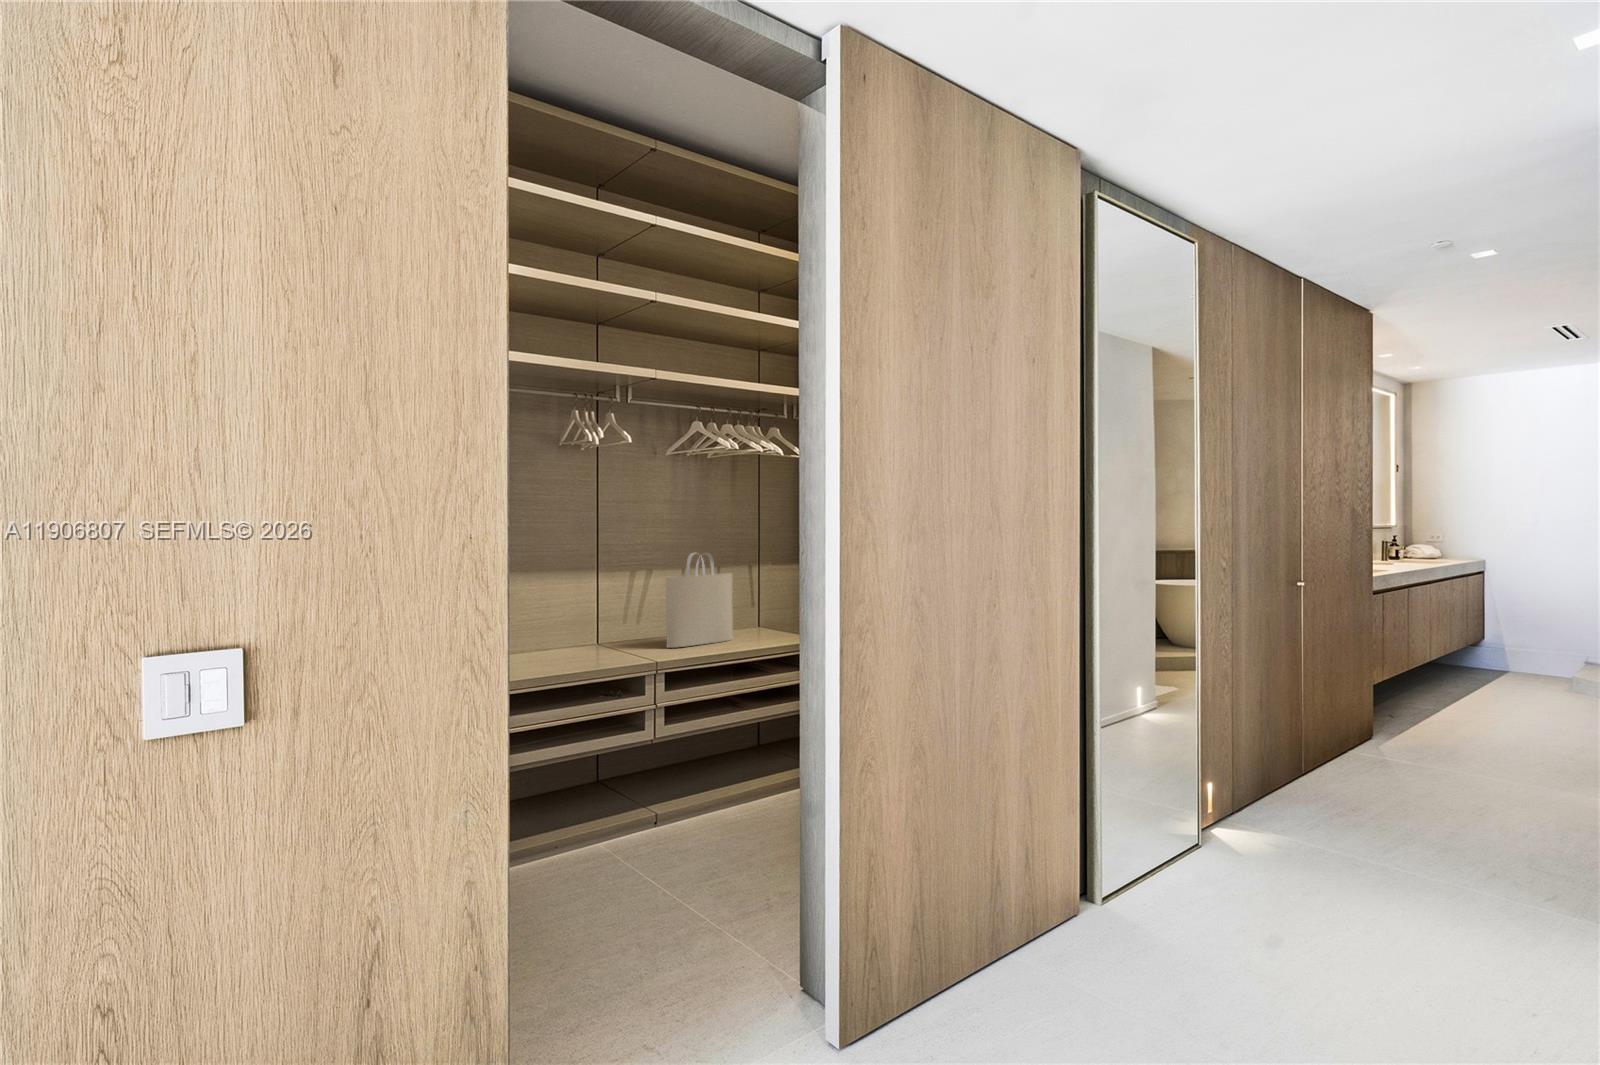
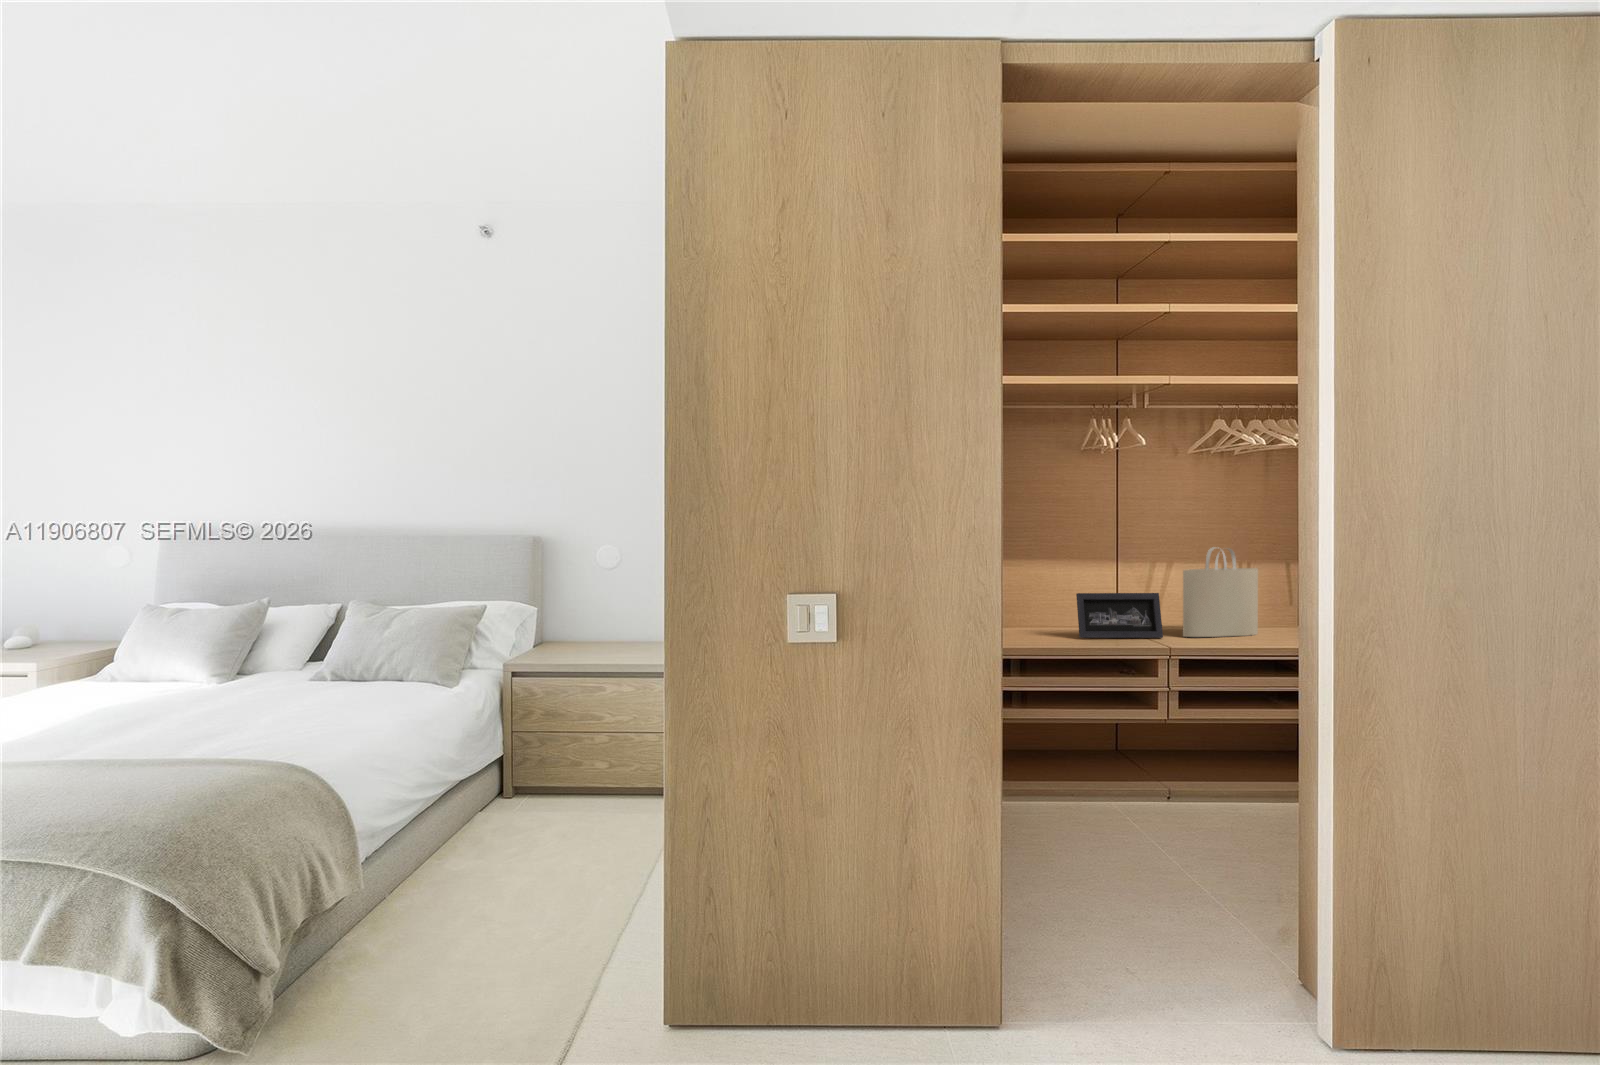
picture frame: none [557,603,648,659] -> present [1076,593,1163,638]

